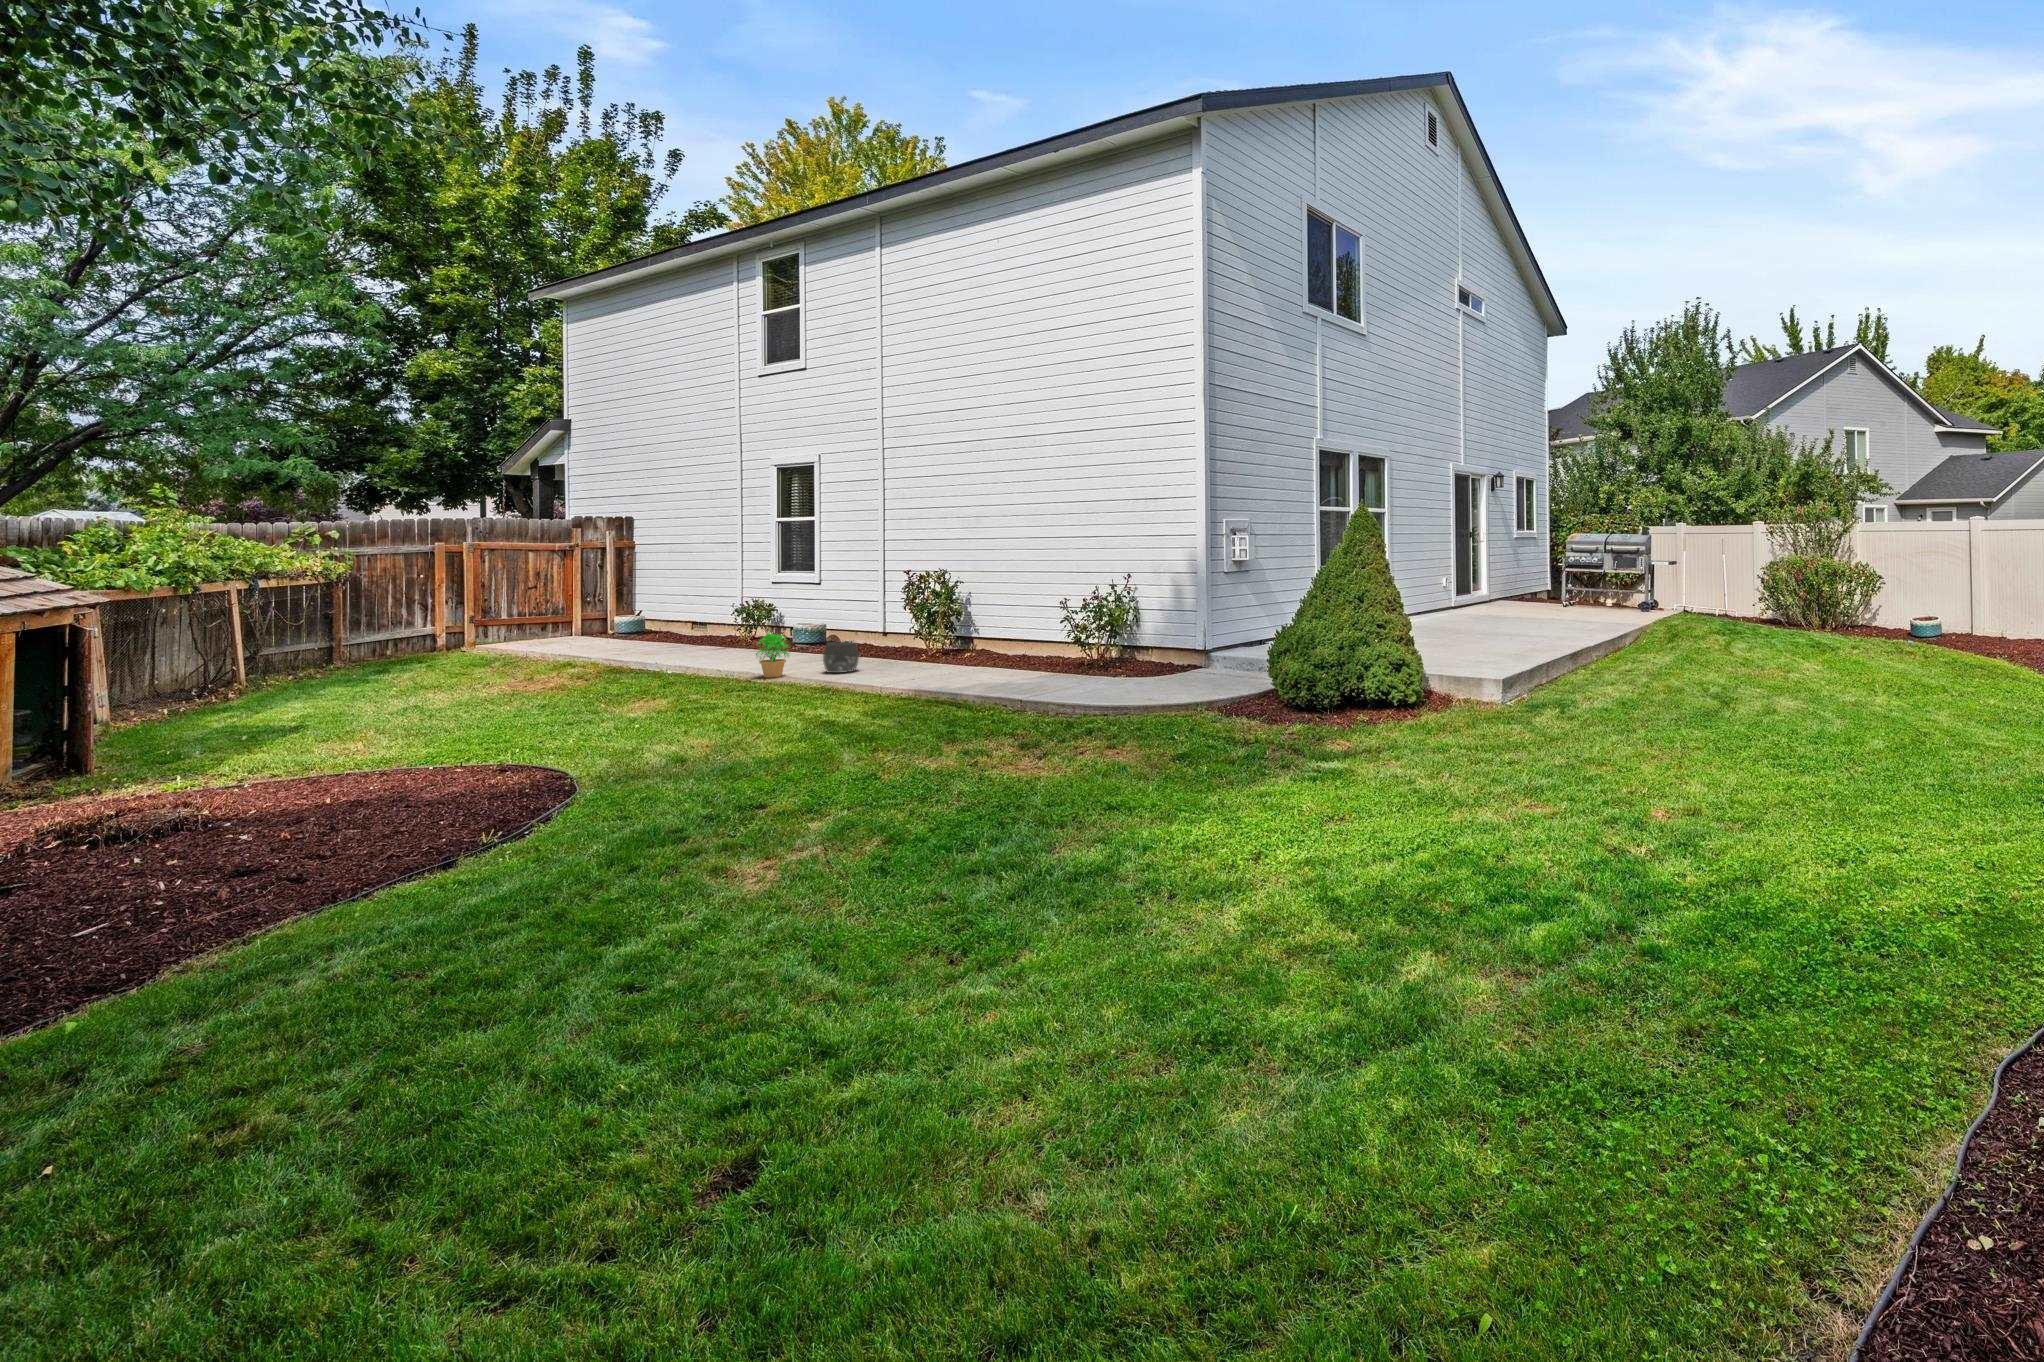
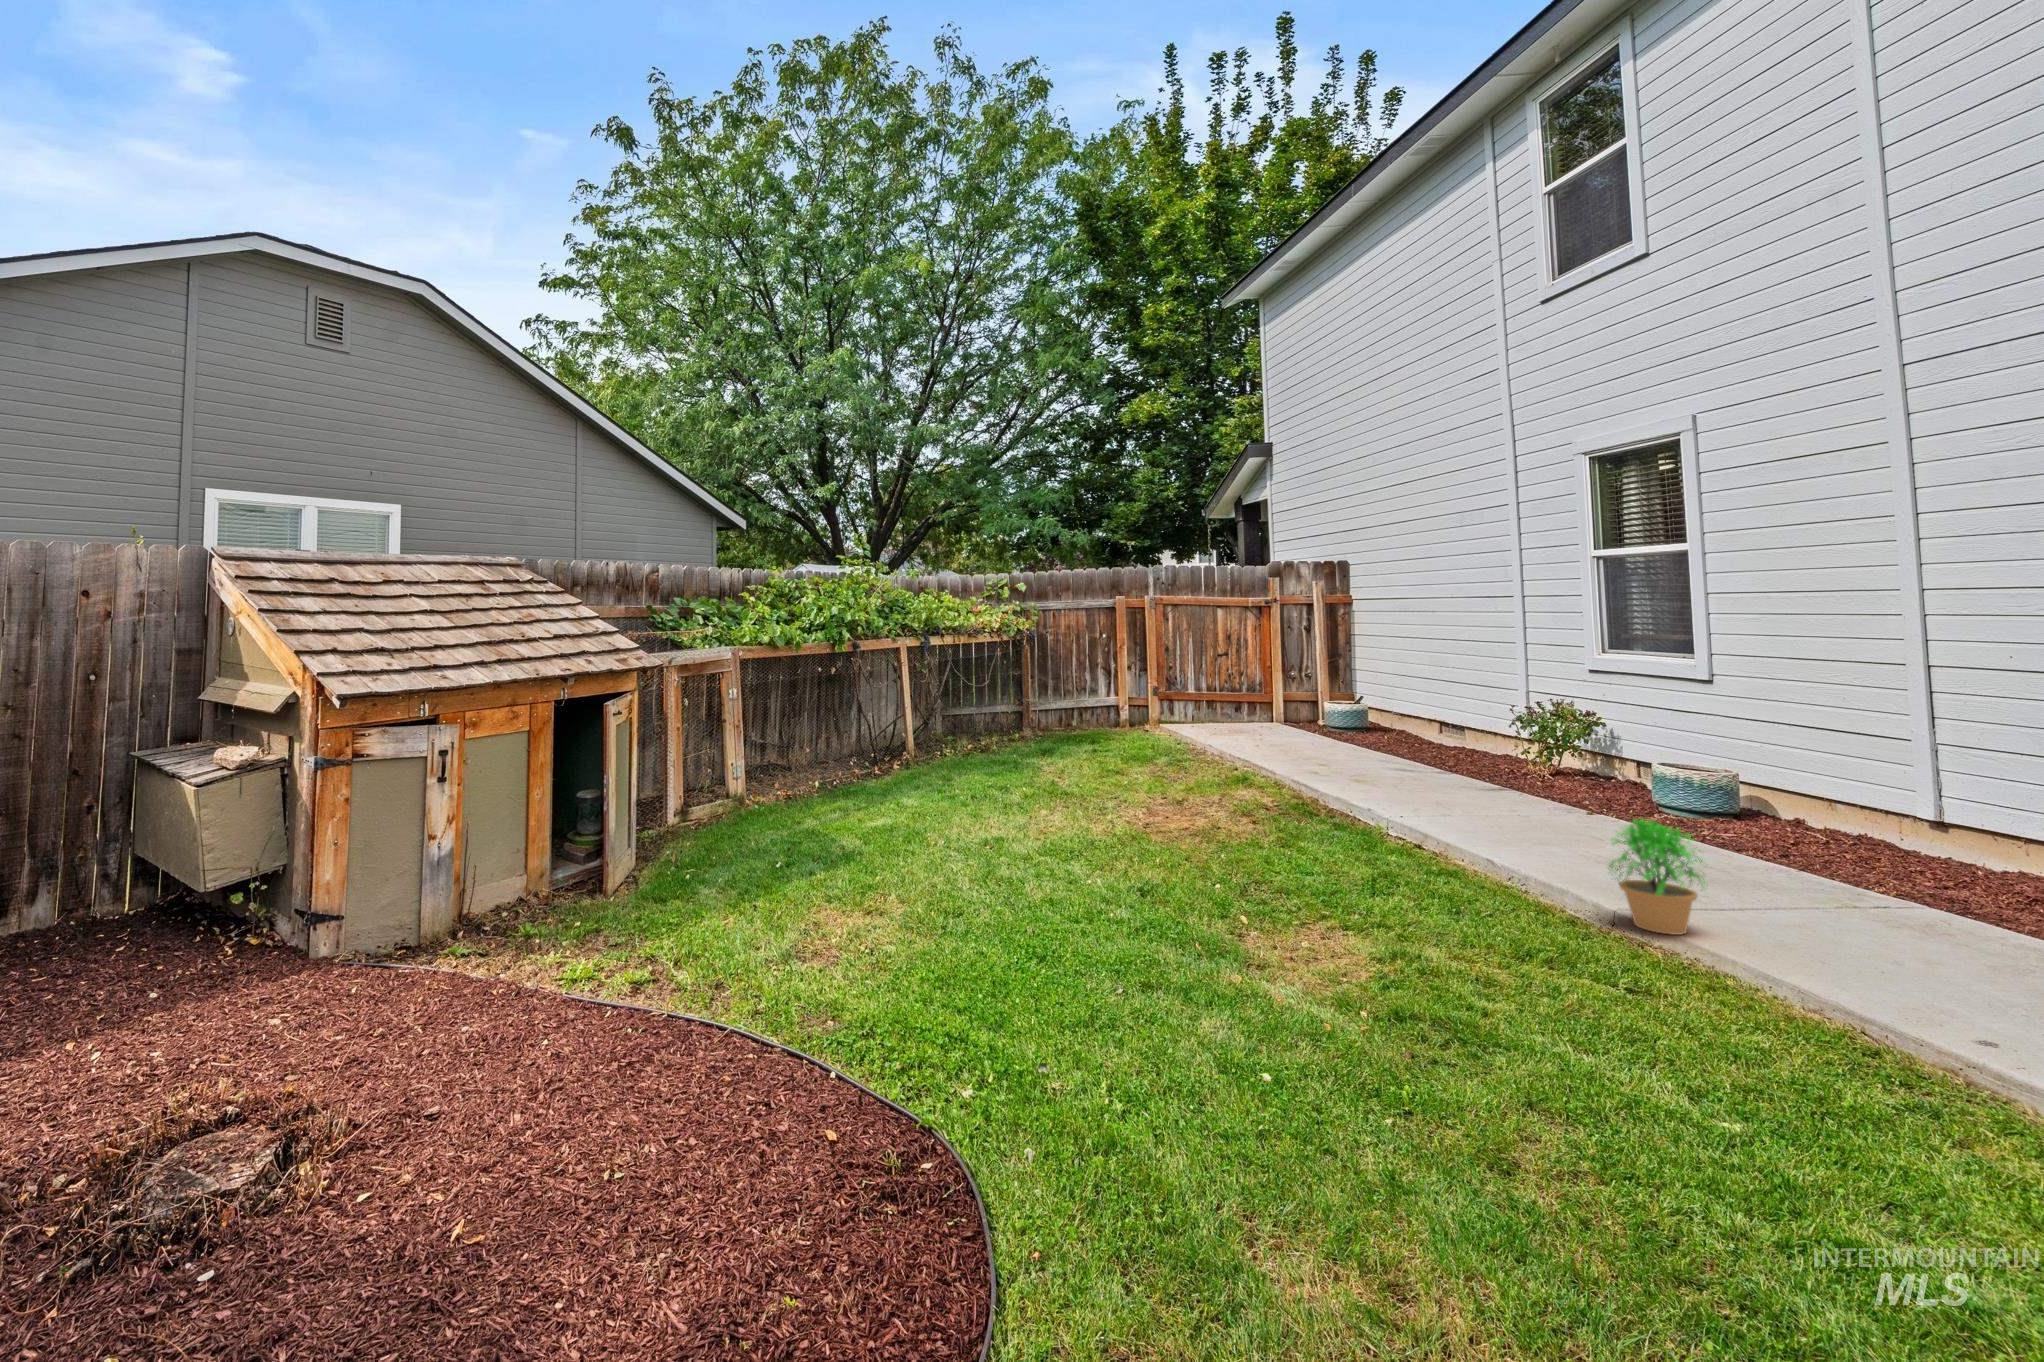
woven basket: present [823,641,859,673] -> none [1815,867,1955,972]

